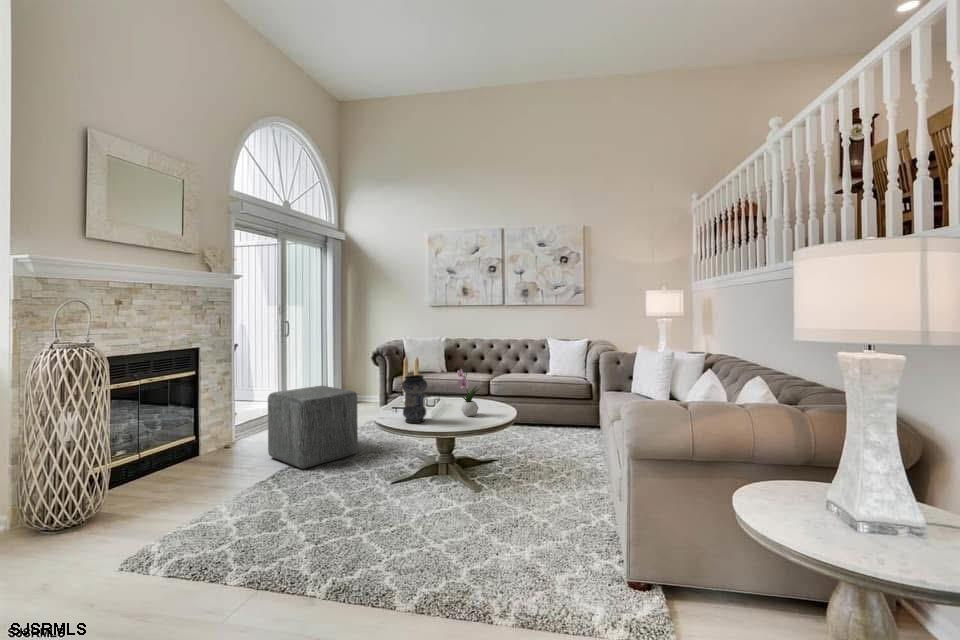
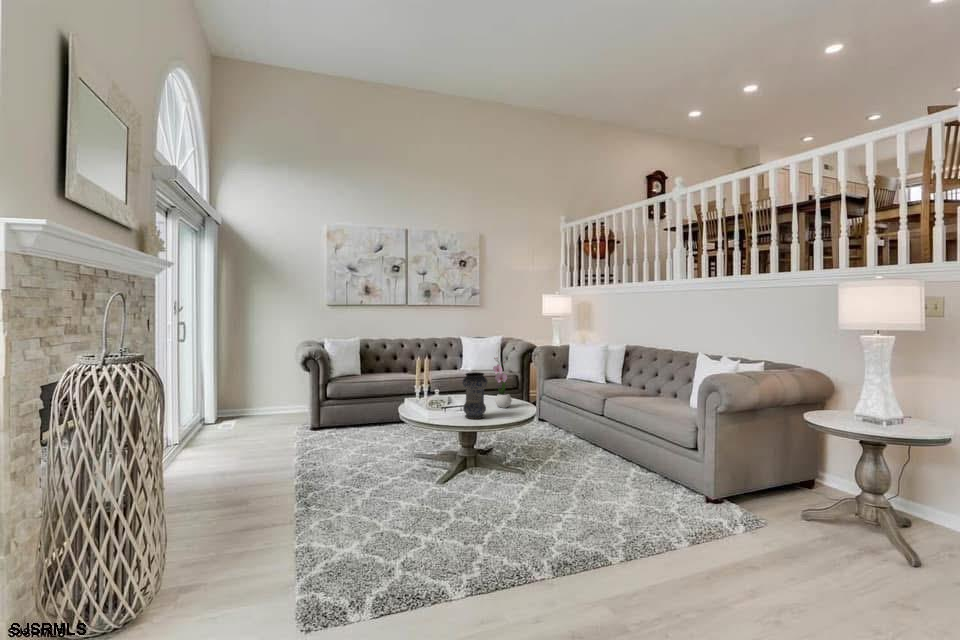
ottoman: present [268,386,358,469] -> none [256,396,358,490]

